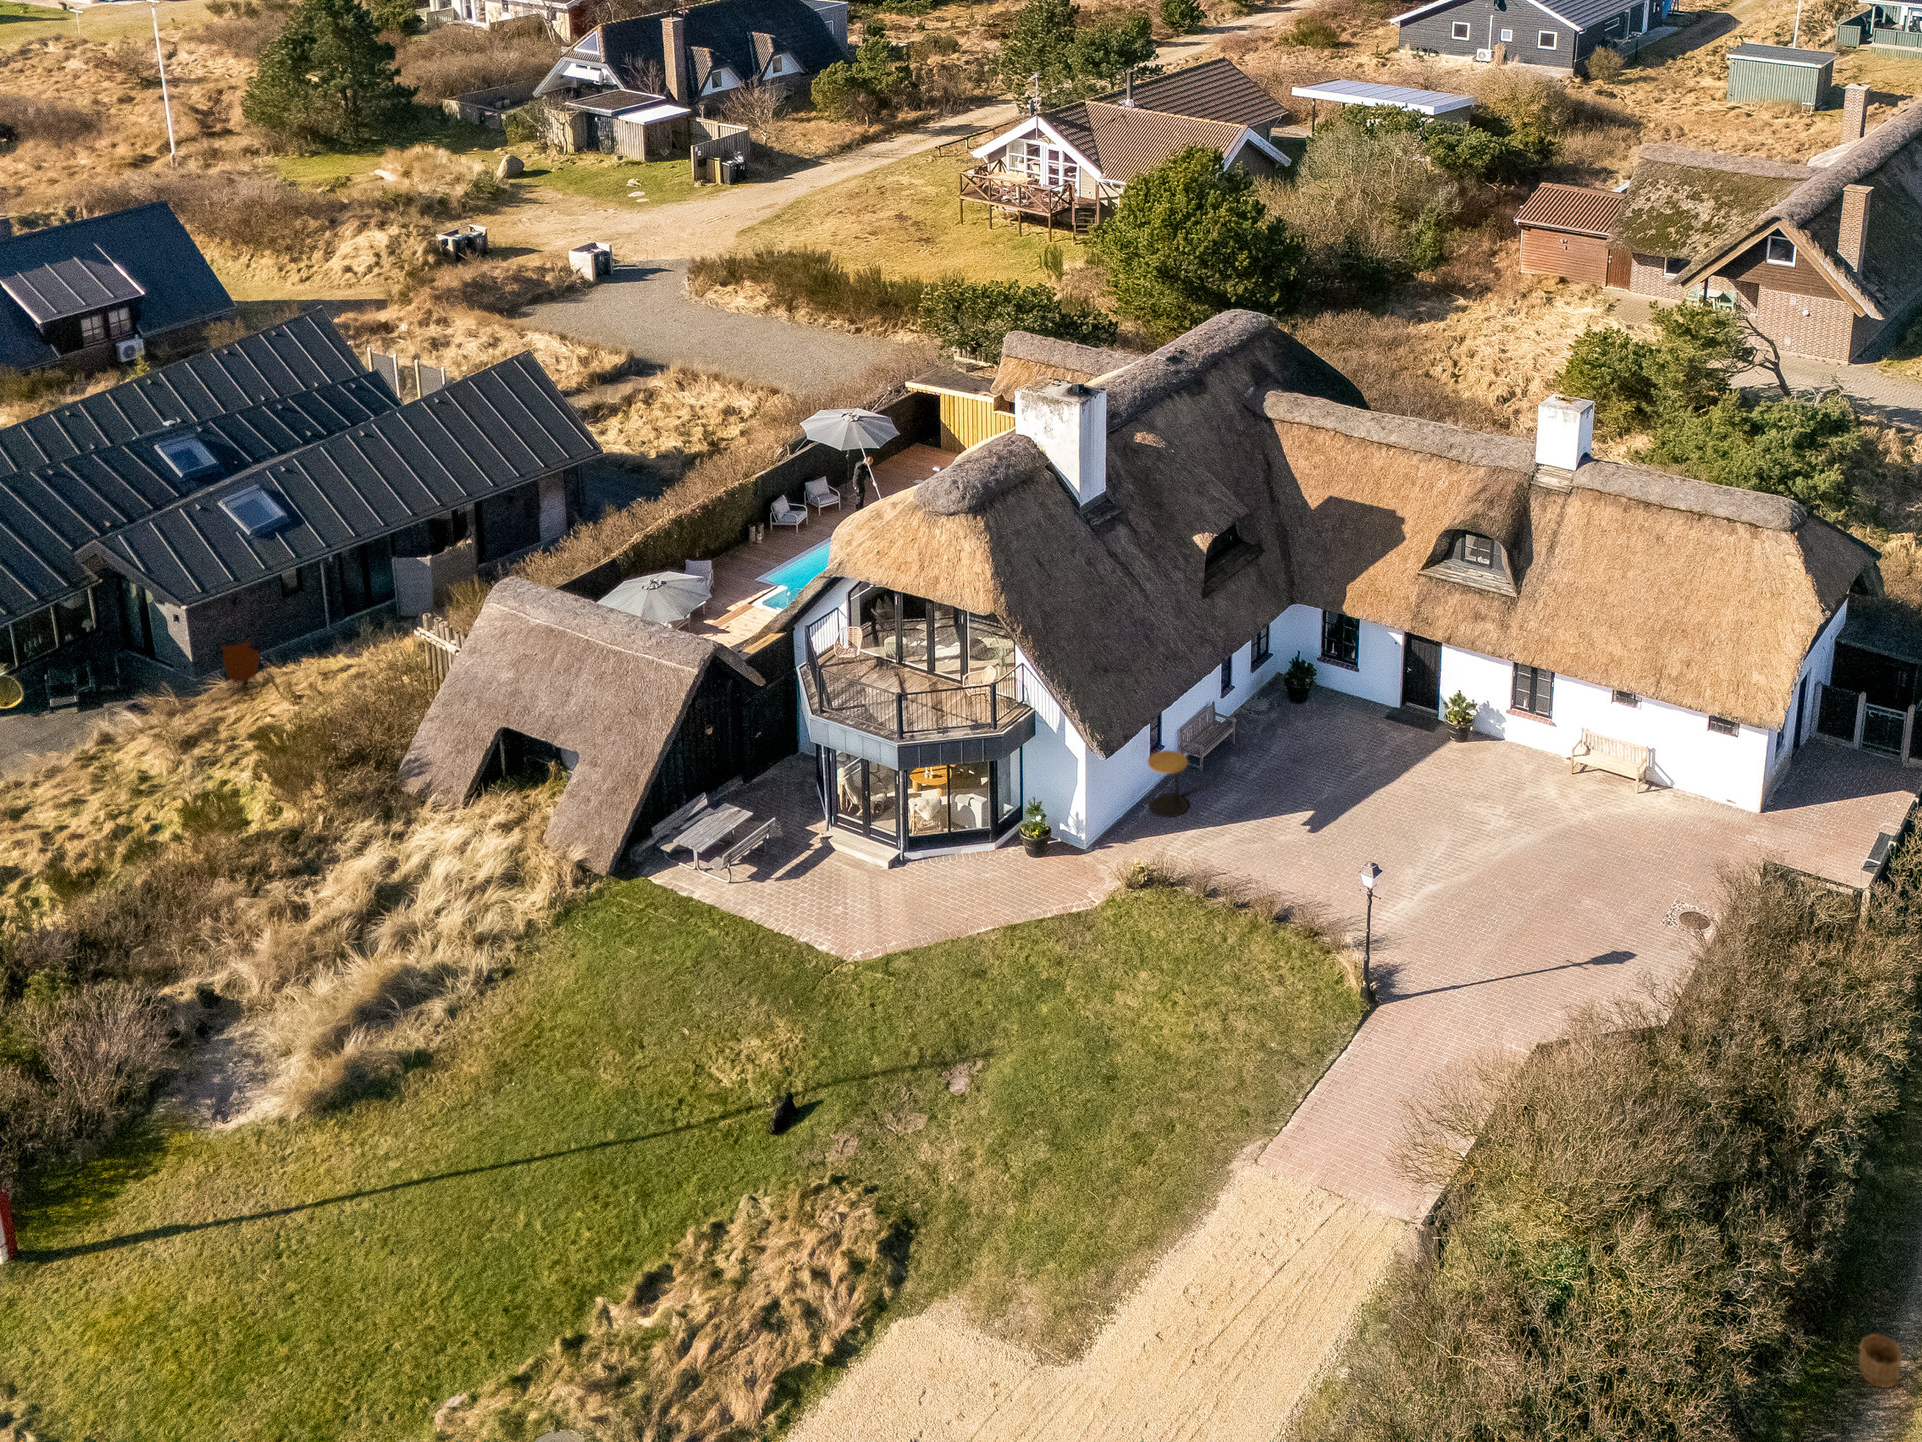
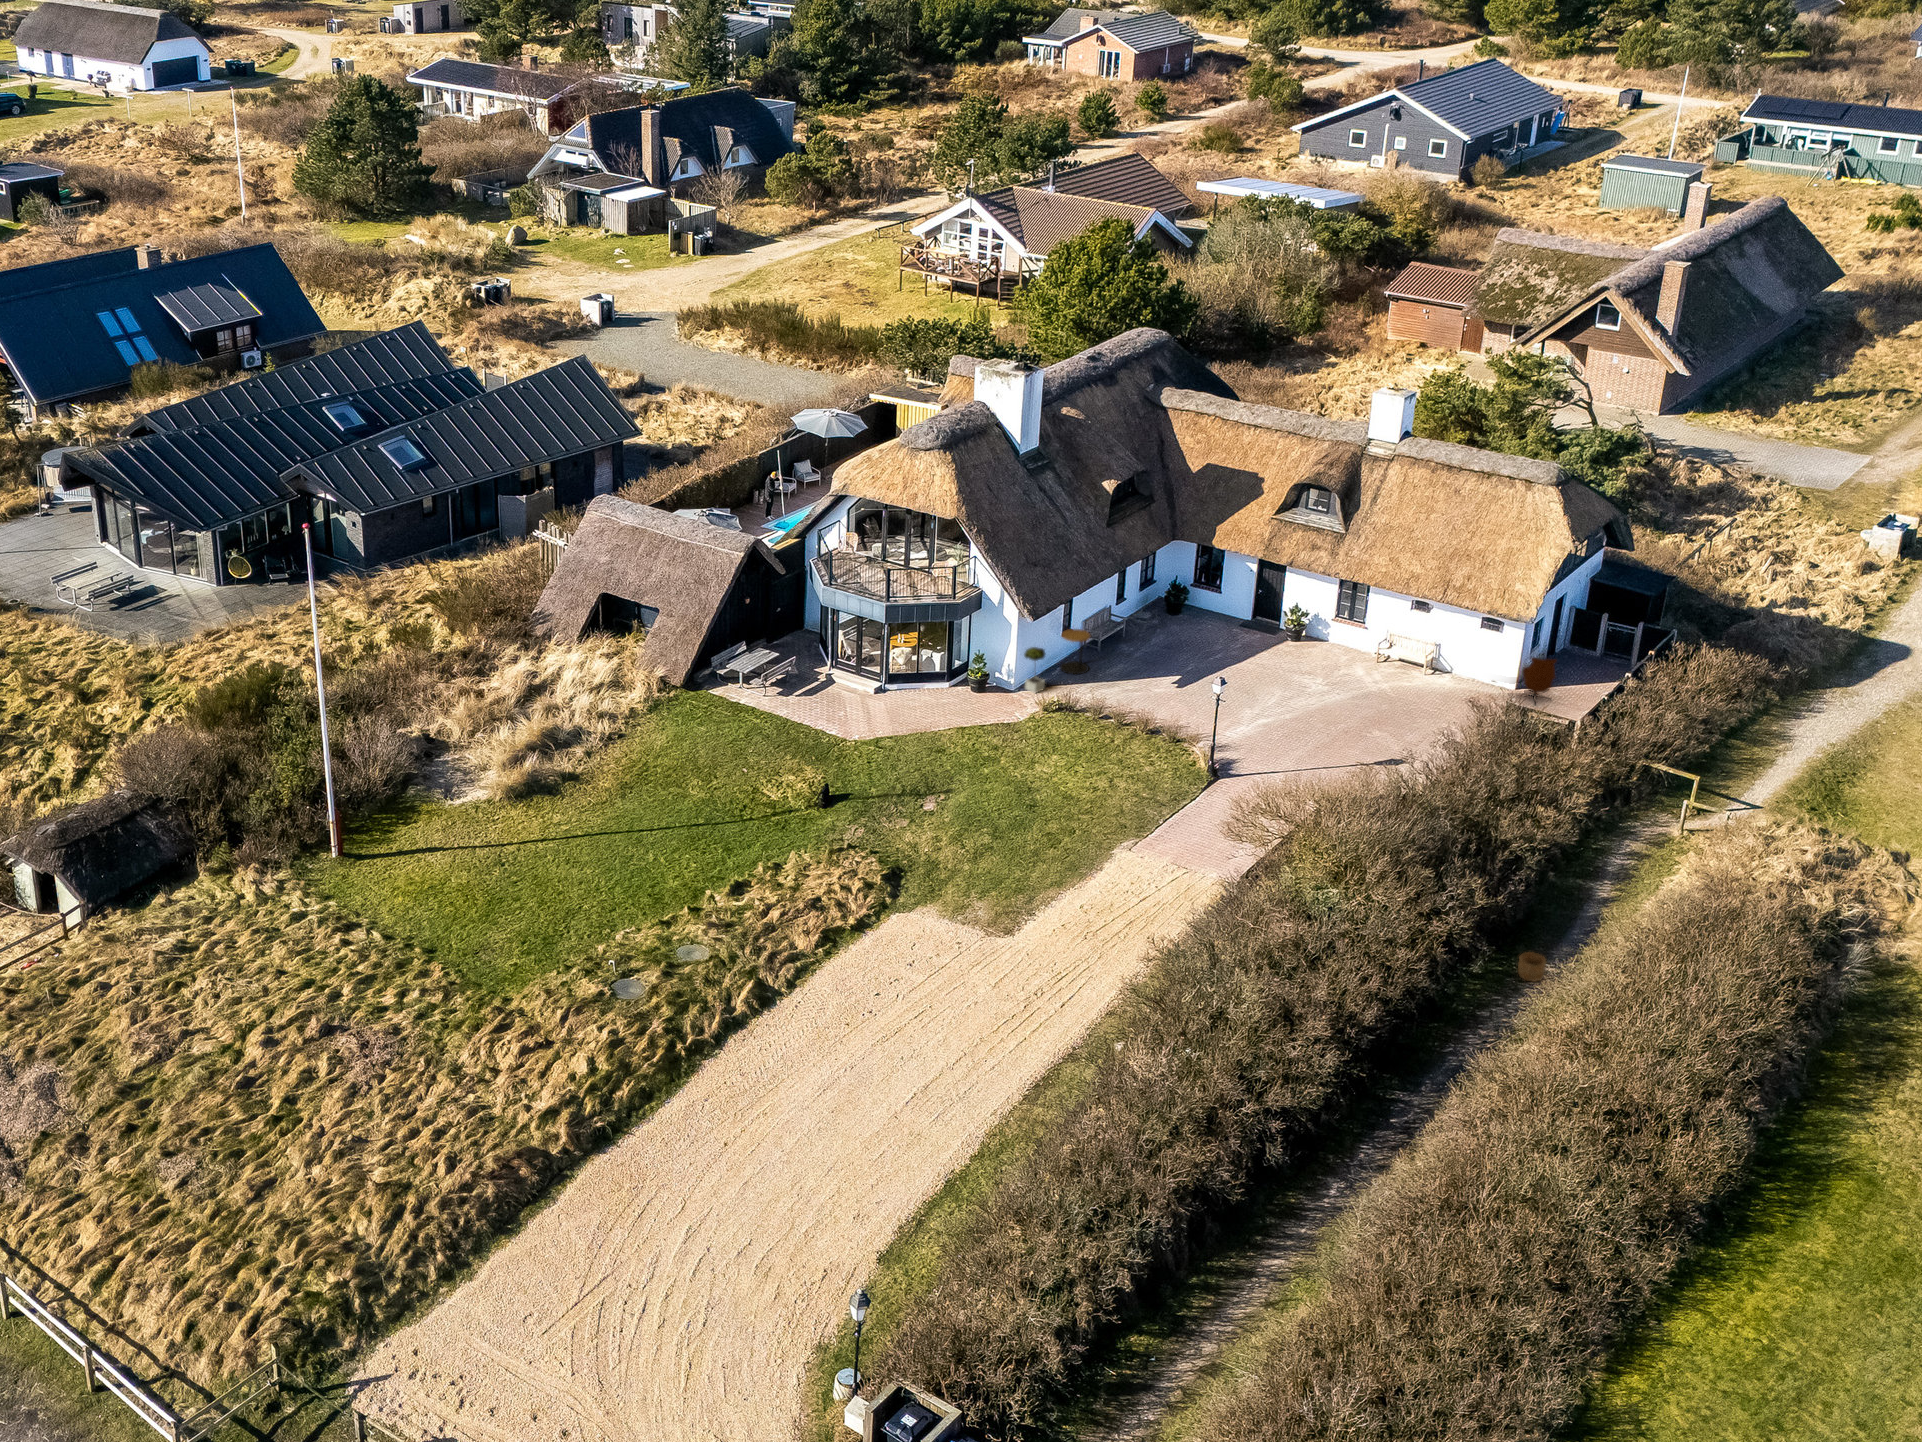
lounge chair: present [221,641,261,692] -> present [1523,657,1556,701]
potted tree: none [1095,790,1127,855] -> present [1024,647,1045,693]

